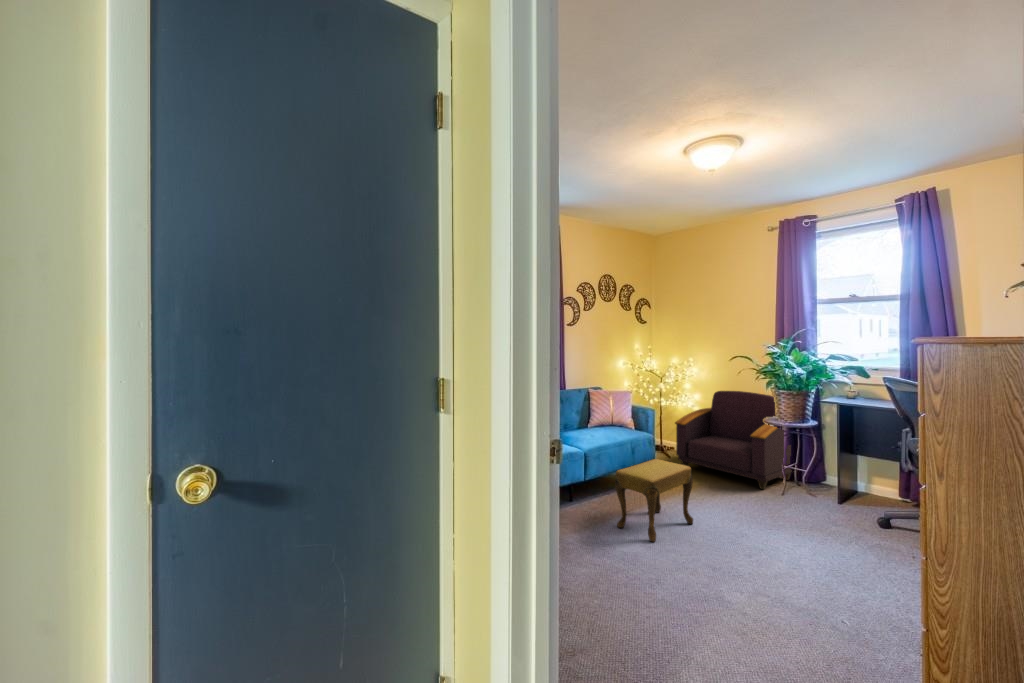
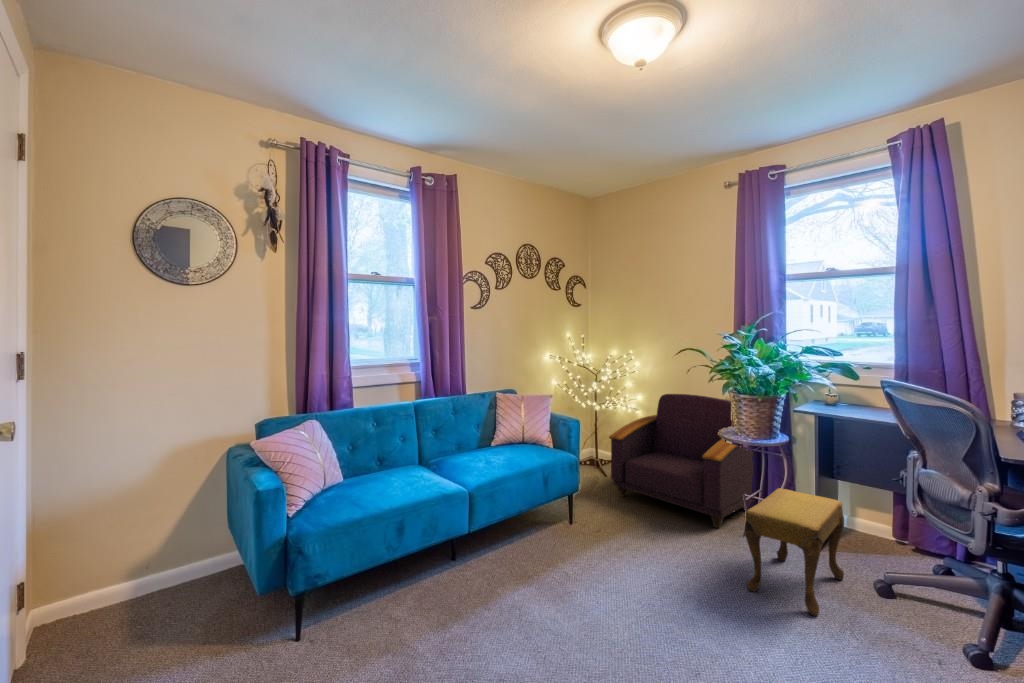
footstool: present [615,459,693,542] -> present [745,488,844,616]

